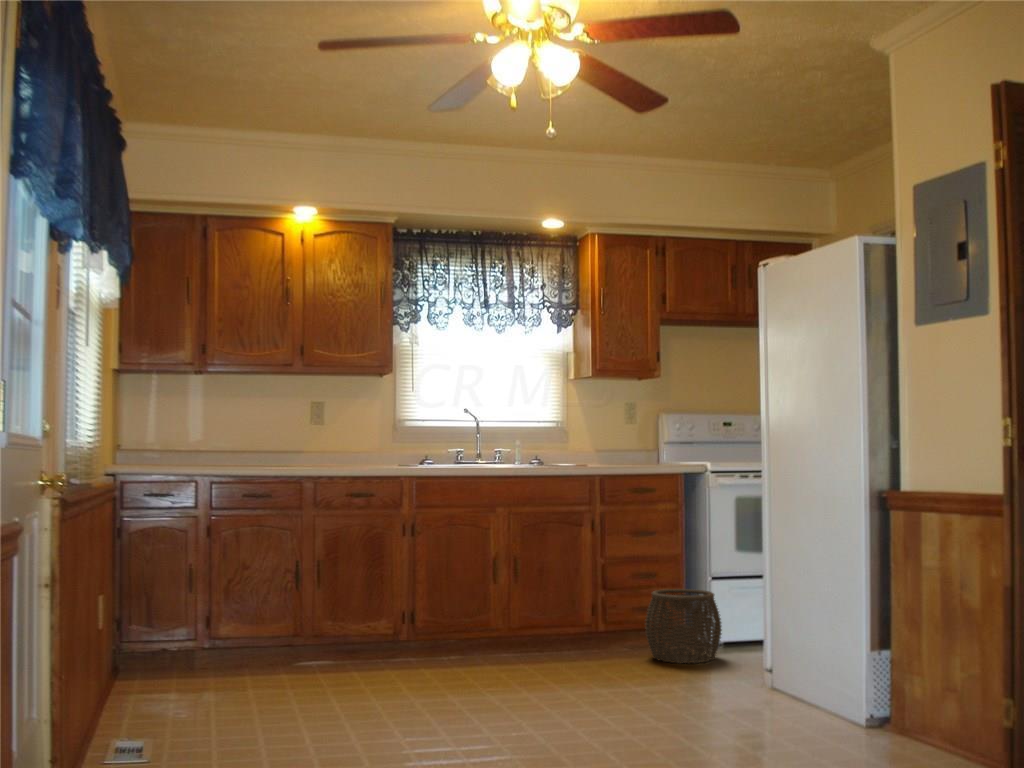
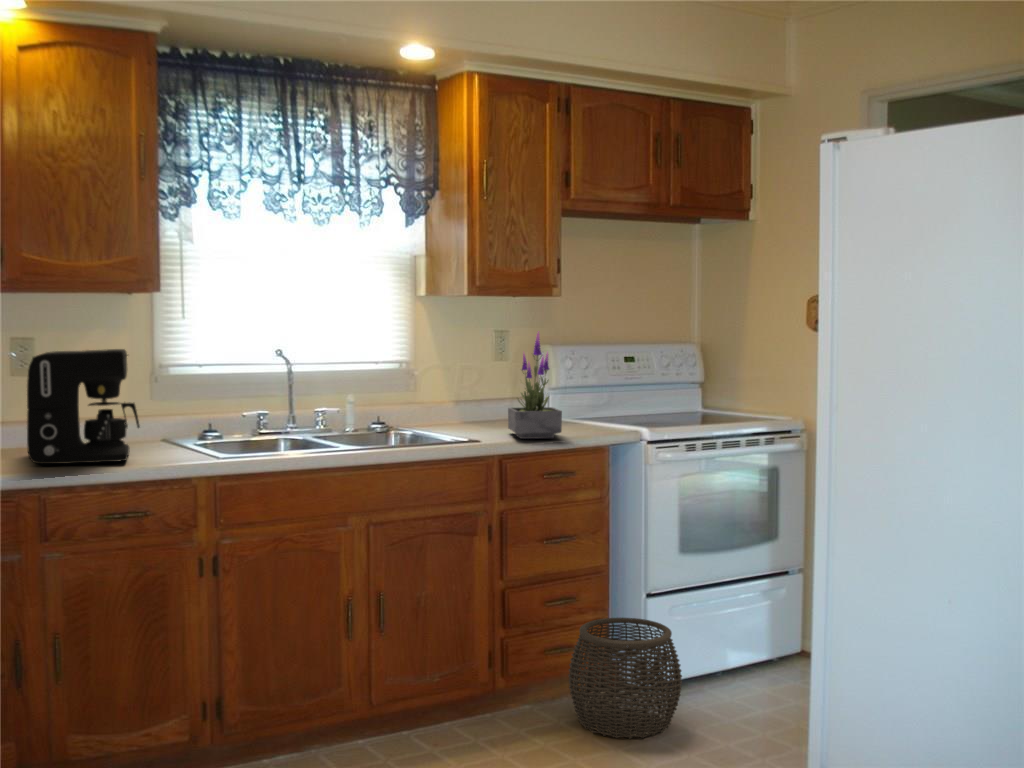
potted plant: none [615,396,647,467] -> present [508,331,562,439]
coffee maker: none [314,403,377,467] -> present [27,349,140,464]

